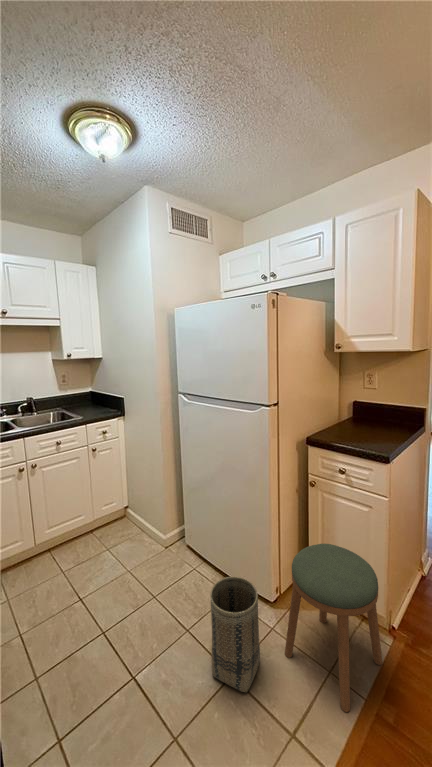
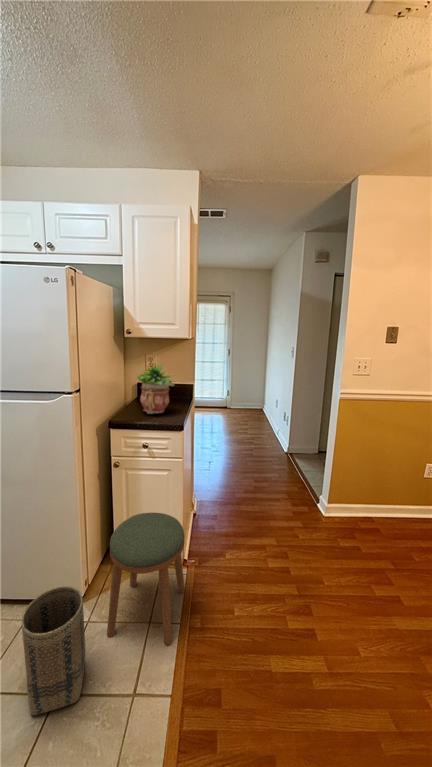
potted plant: none [338,379,392,438] -> present [137,364,174,414]

